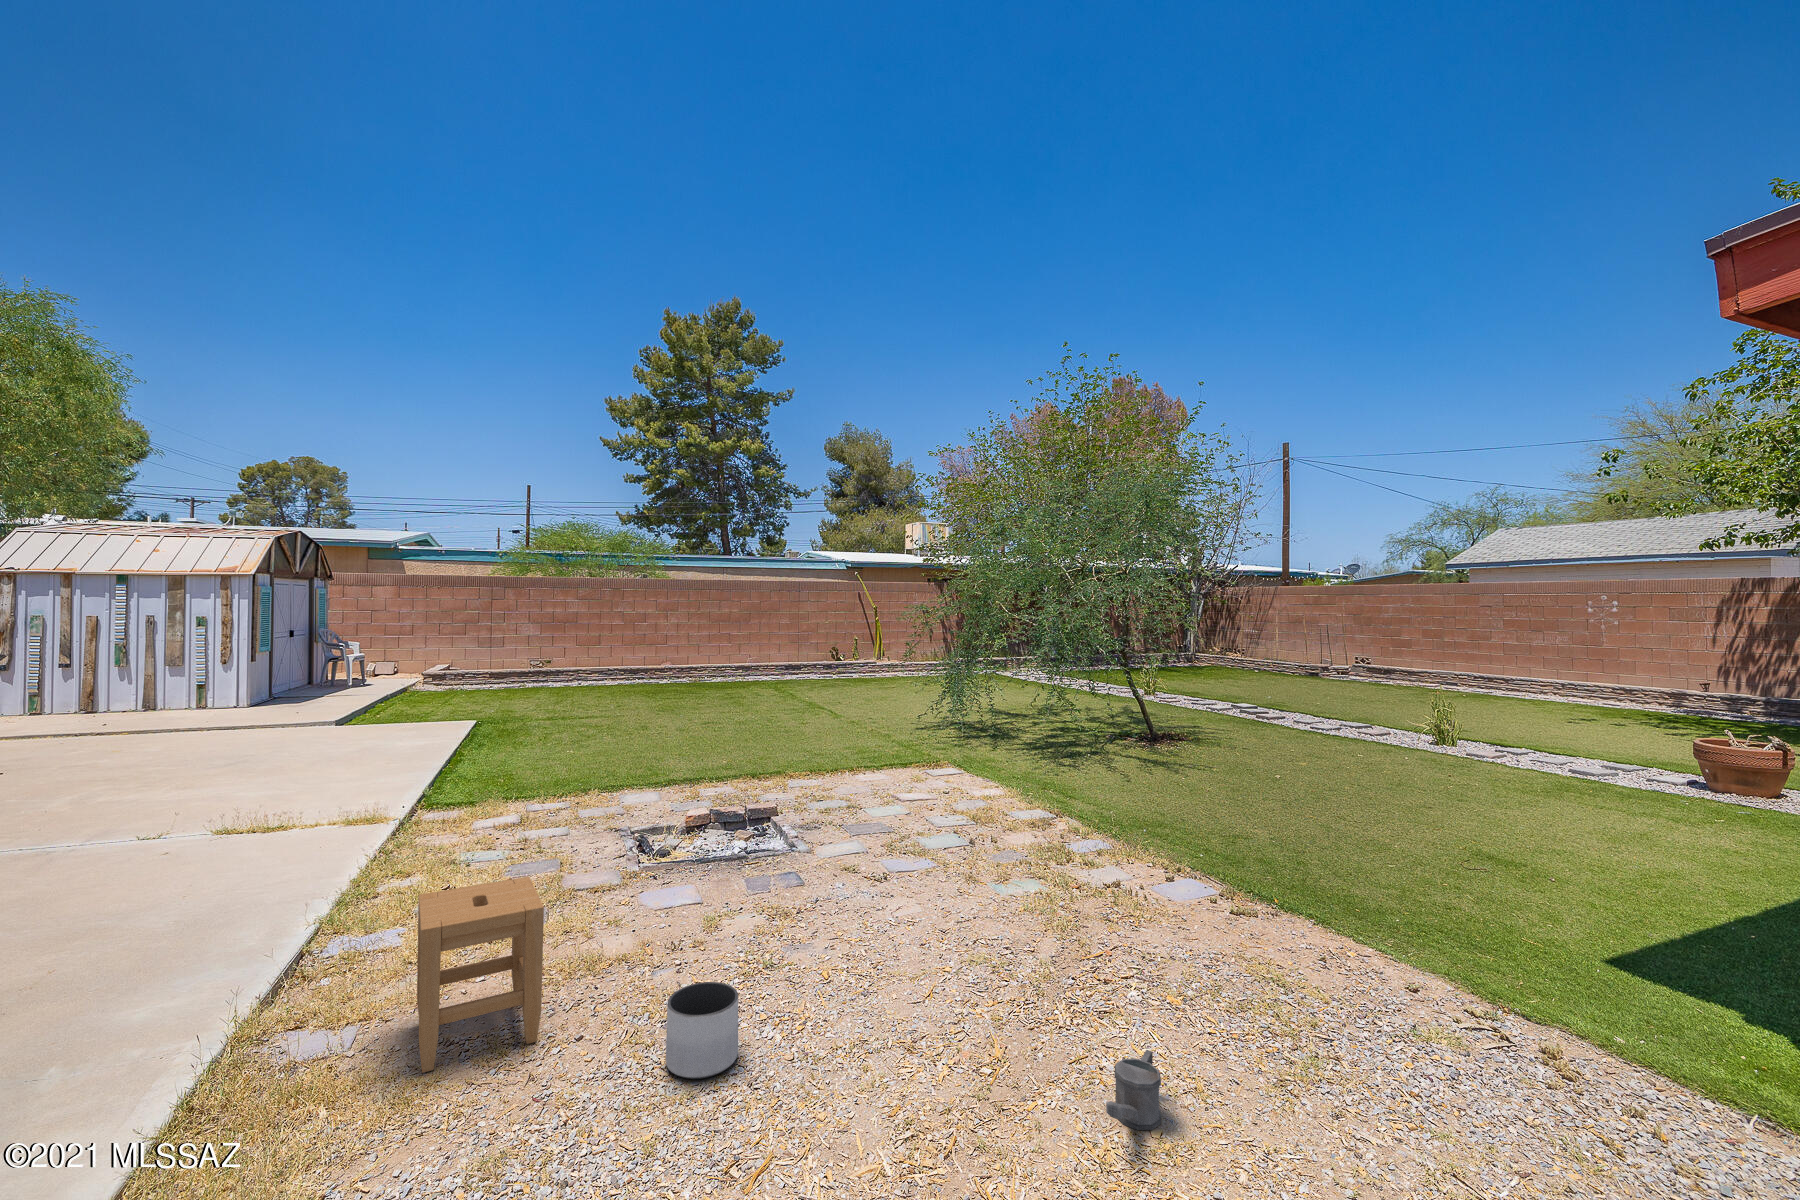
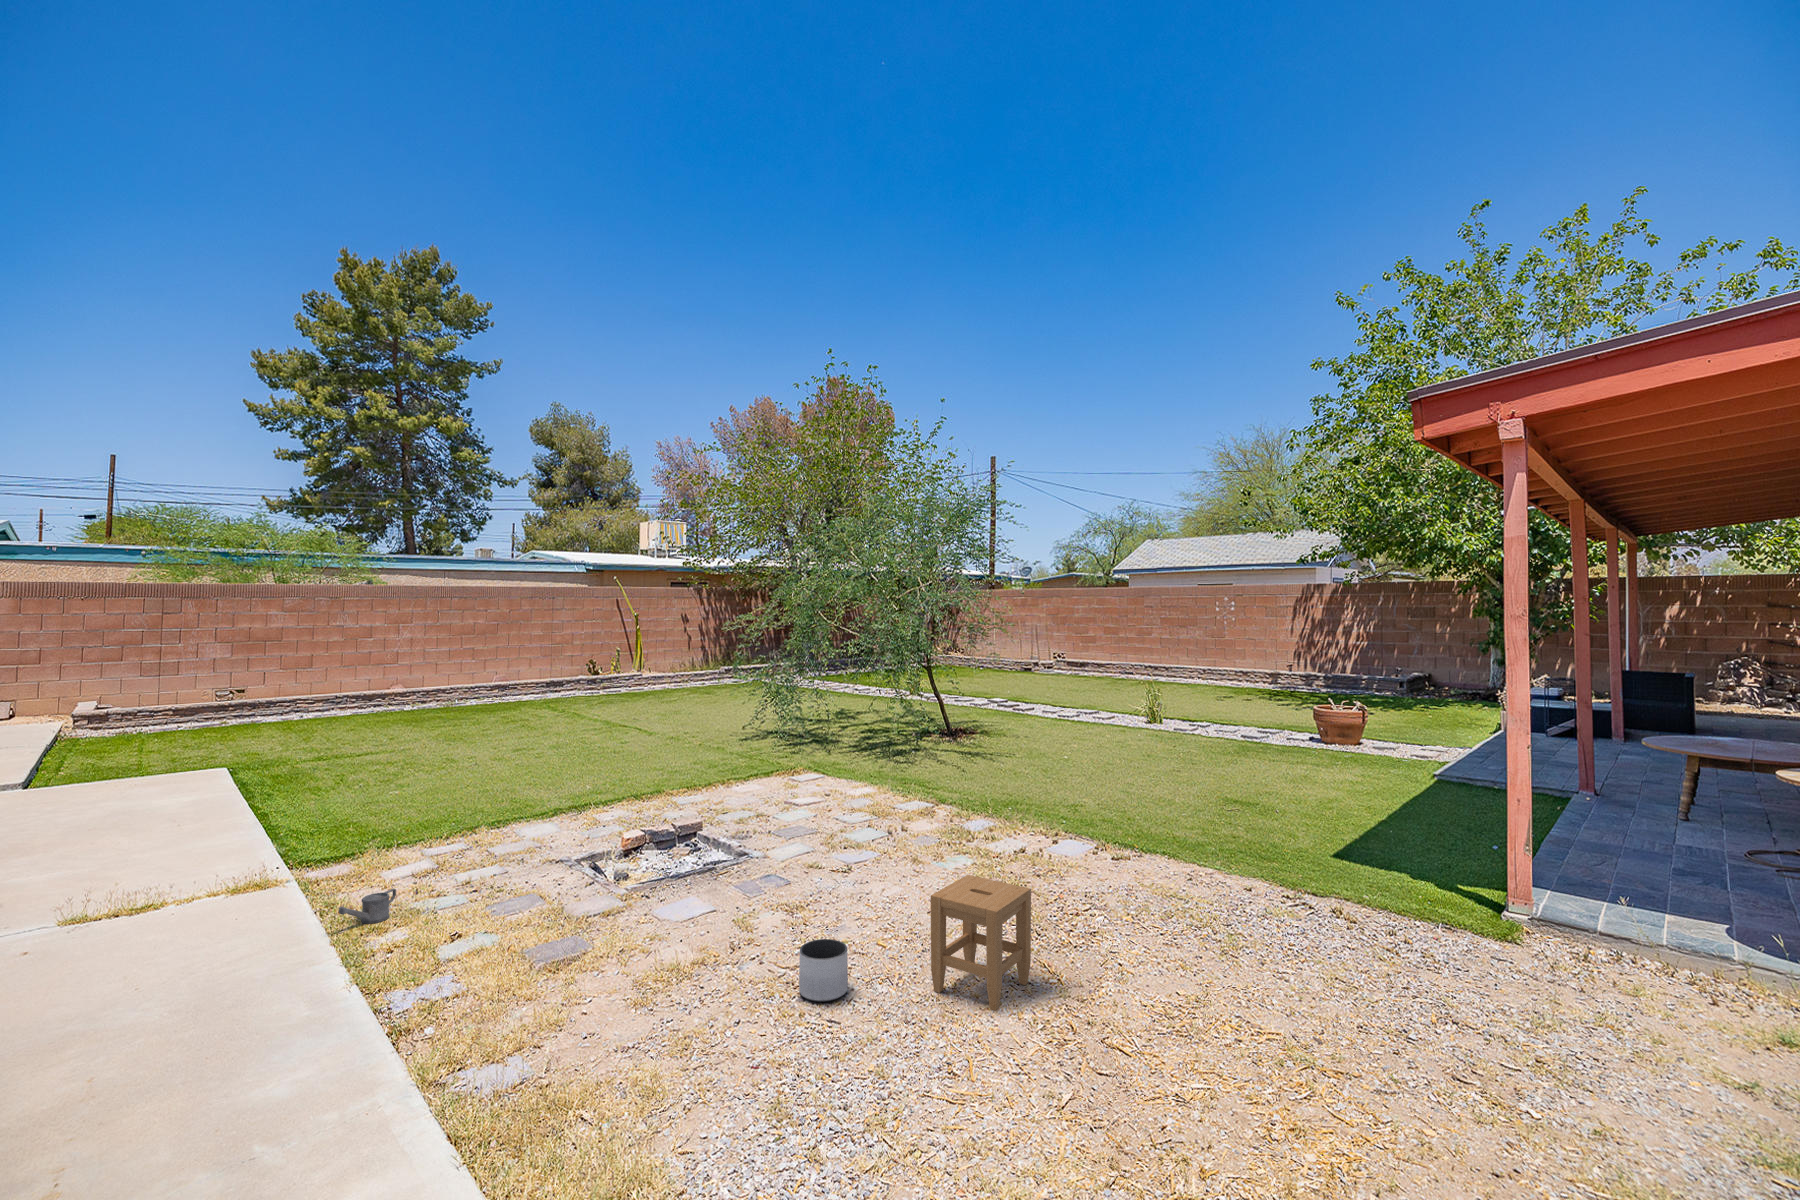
stool: present [417,877,544,1073] -> present [931,875,1031,1011]
watering can: present [1106,1050,1161,1130] -> present [339,889,396,924]

